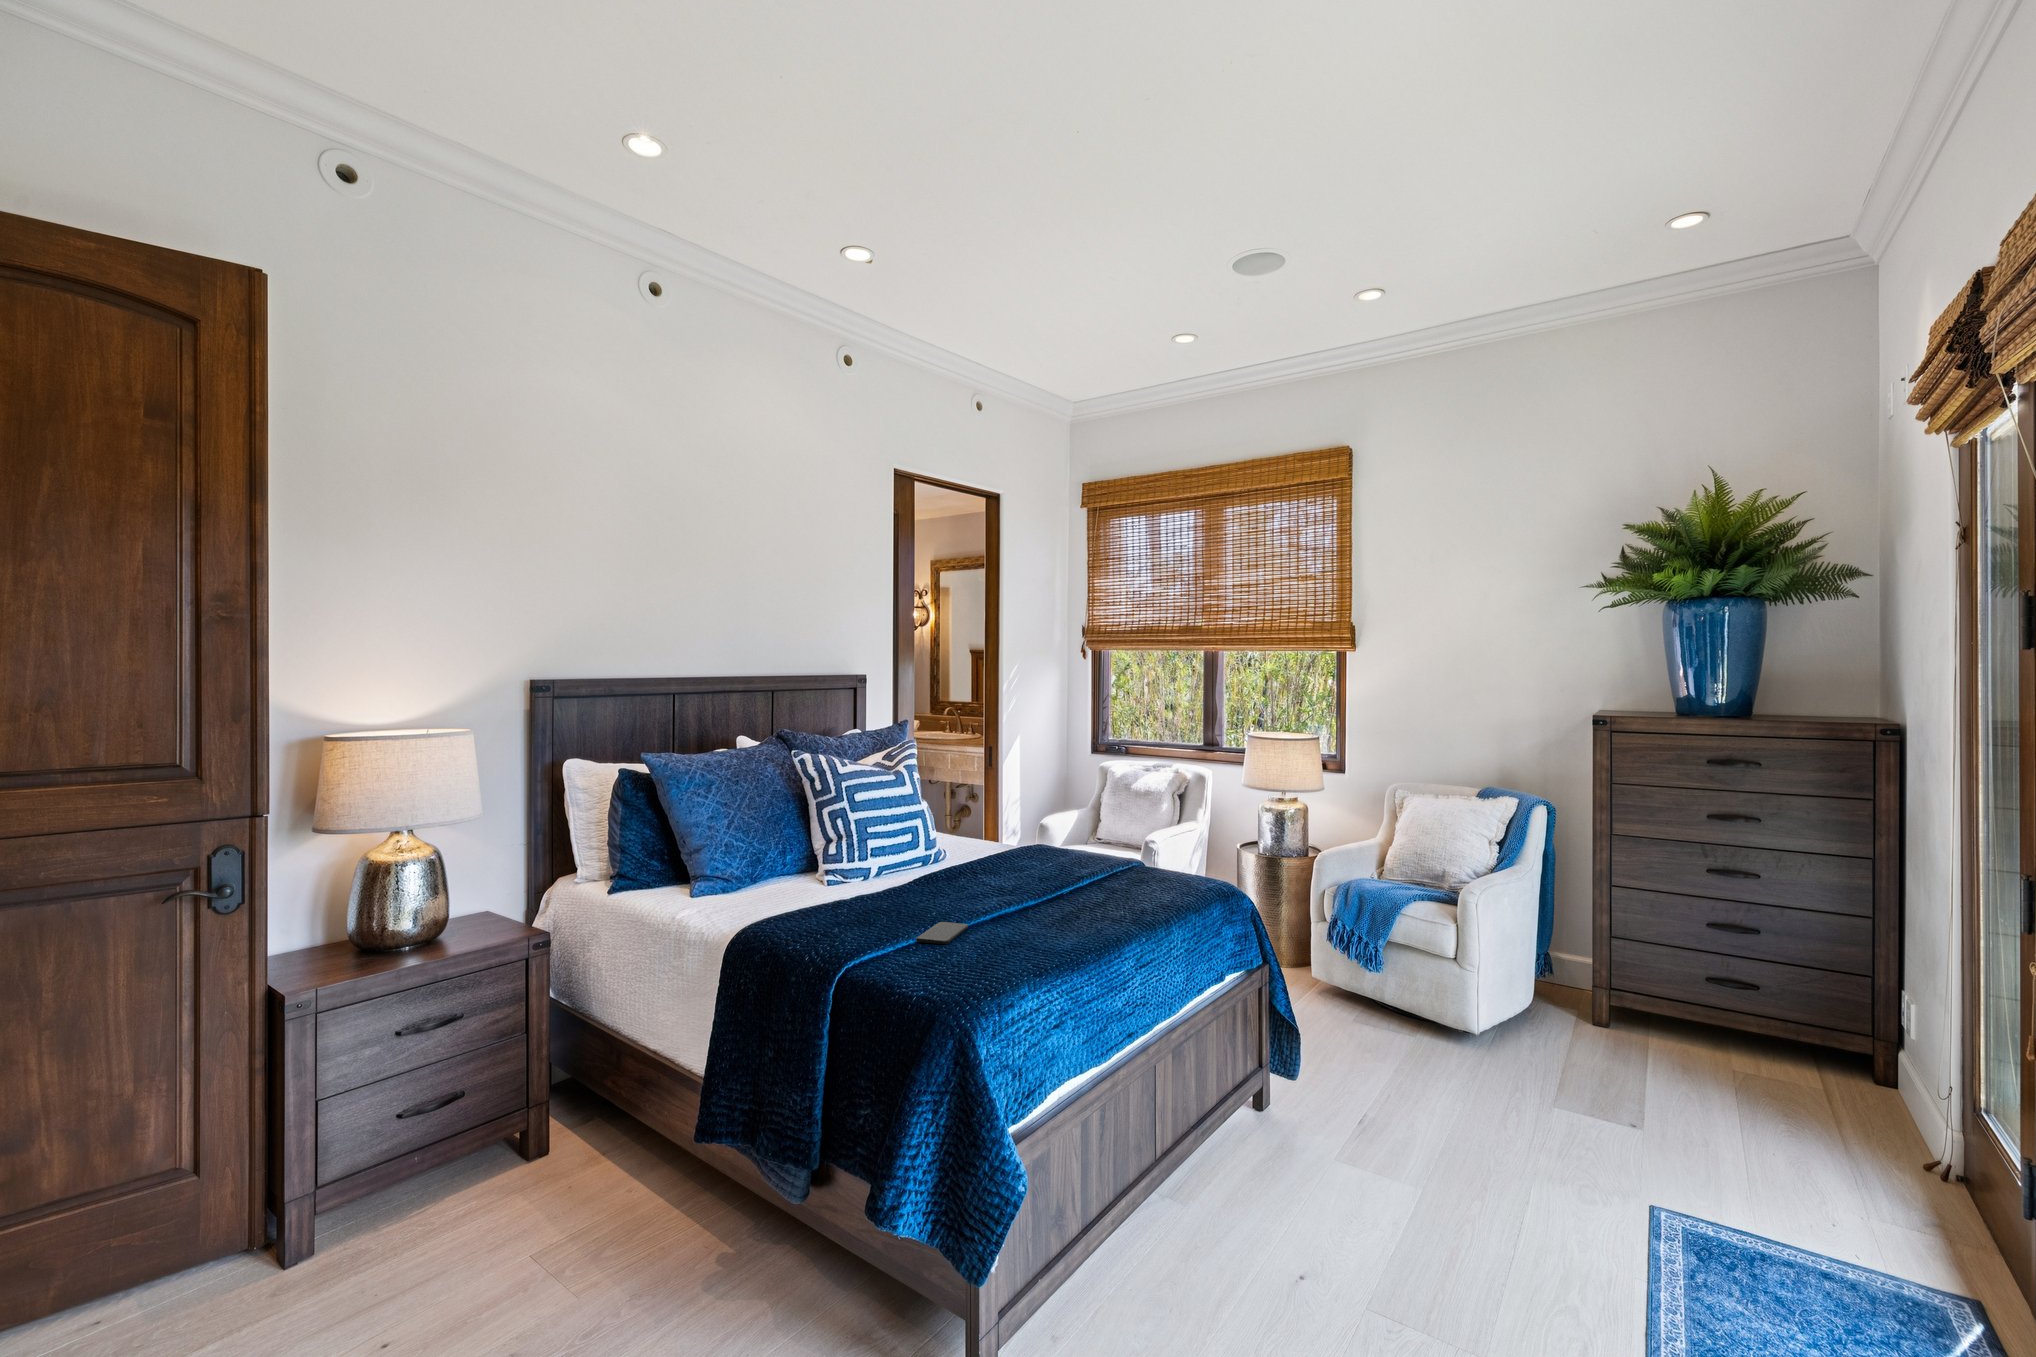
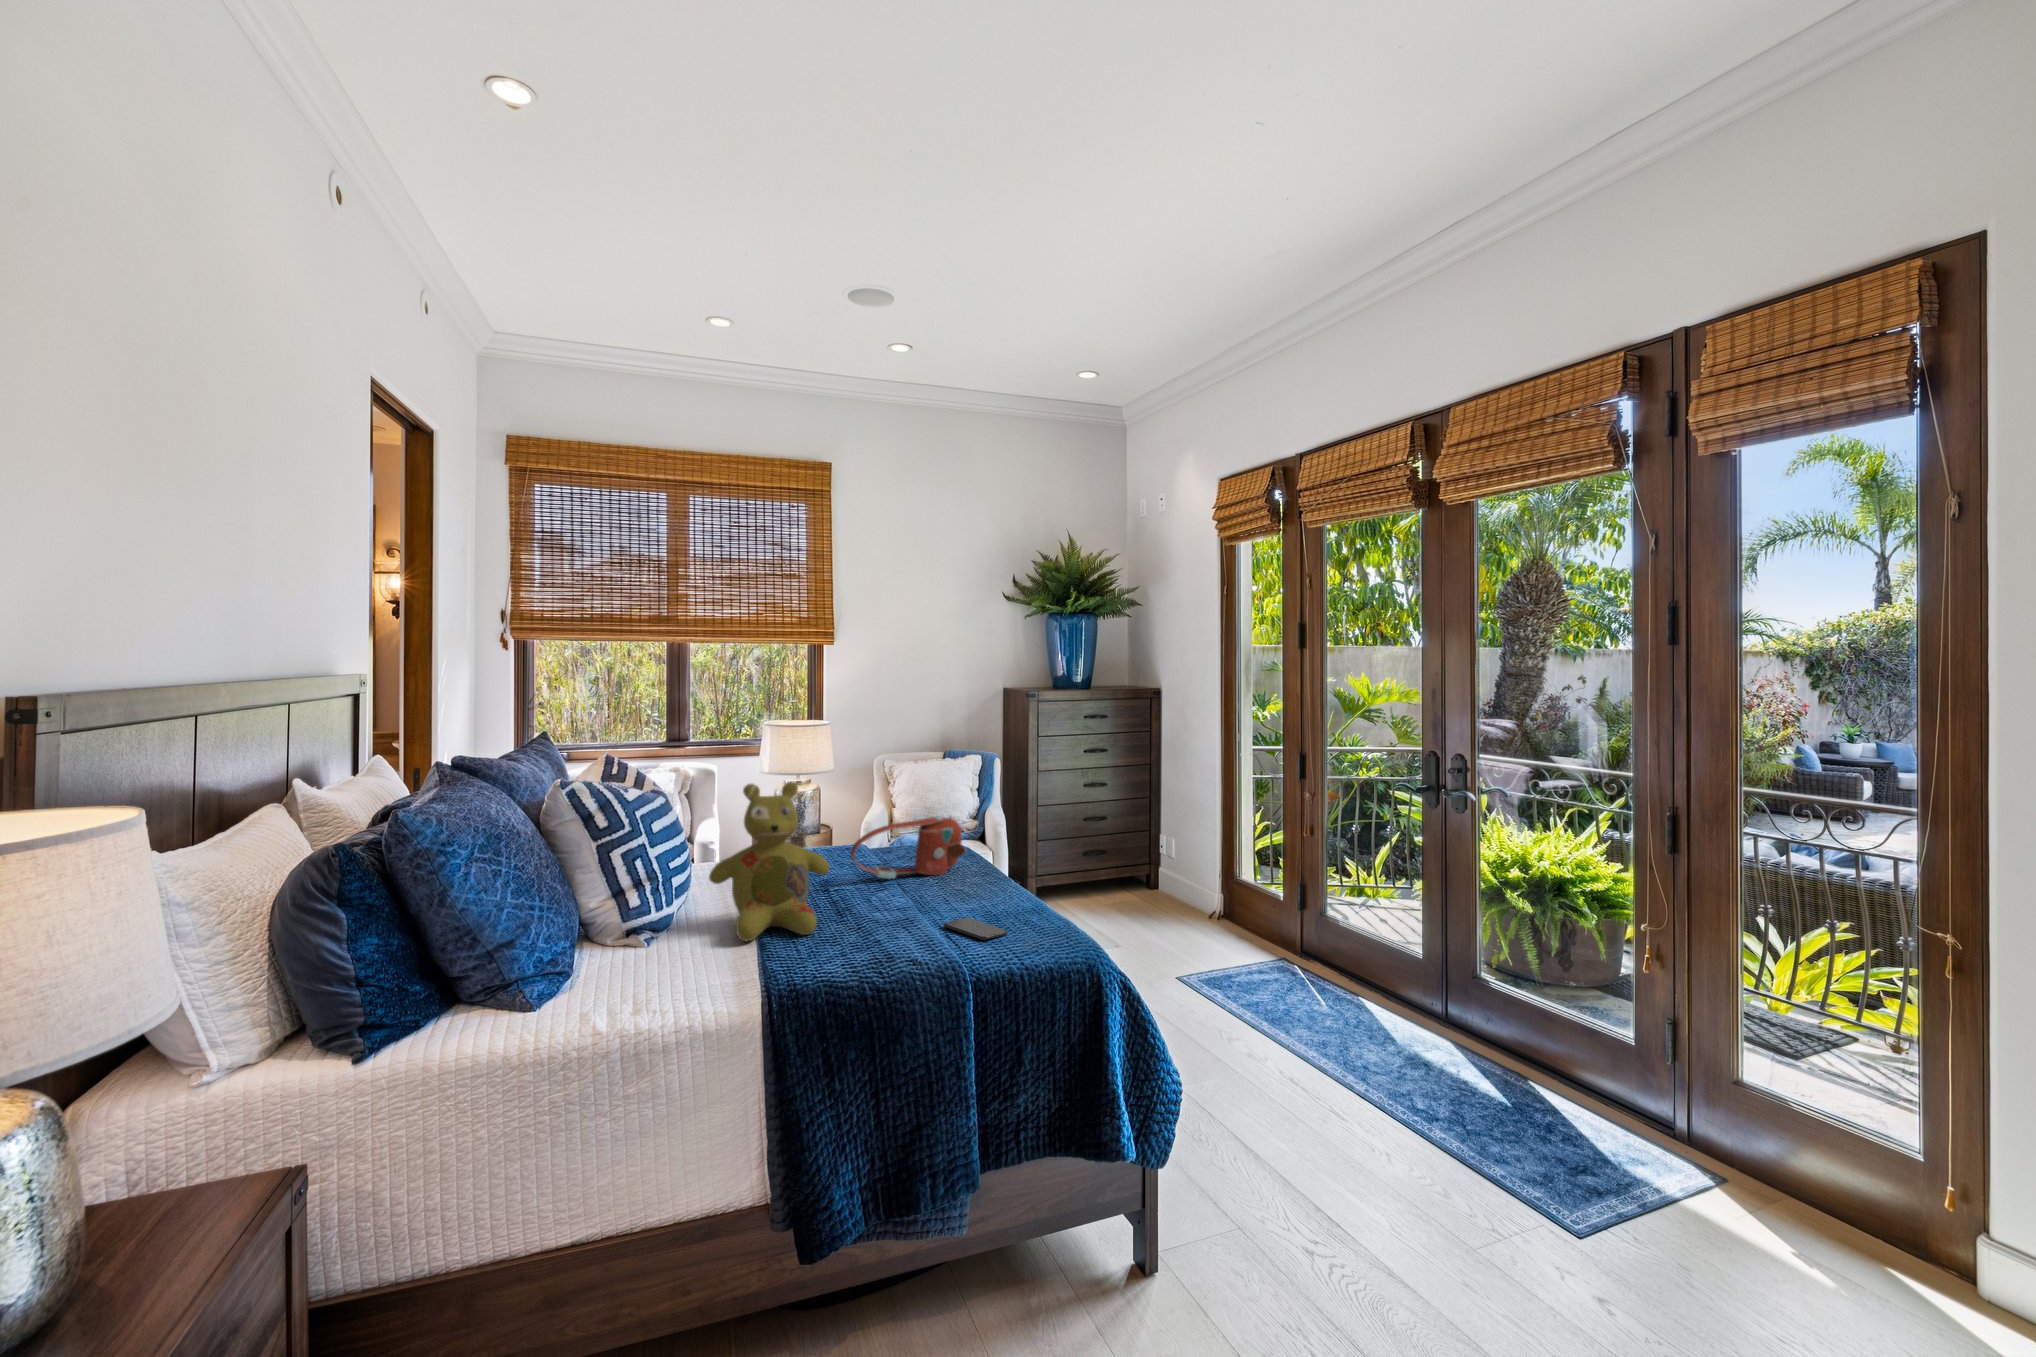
stuffed bear: none [835,769,936,903] -> present [709,782,830,941]
handbag: none [1017,832,1132,895] -> present [851,817,966,879]

